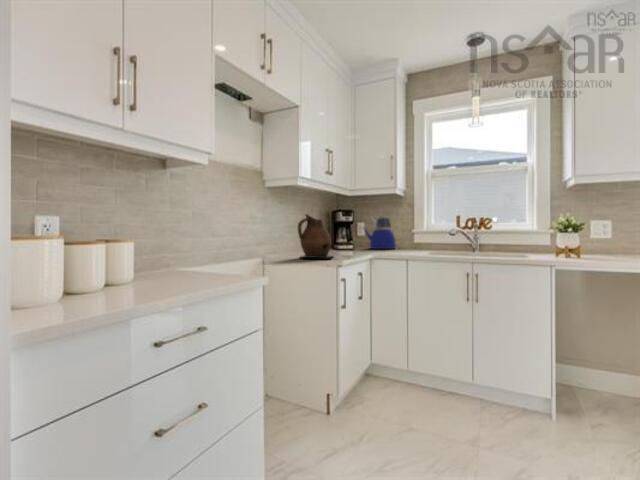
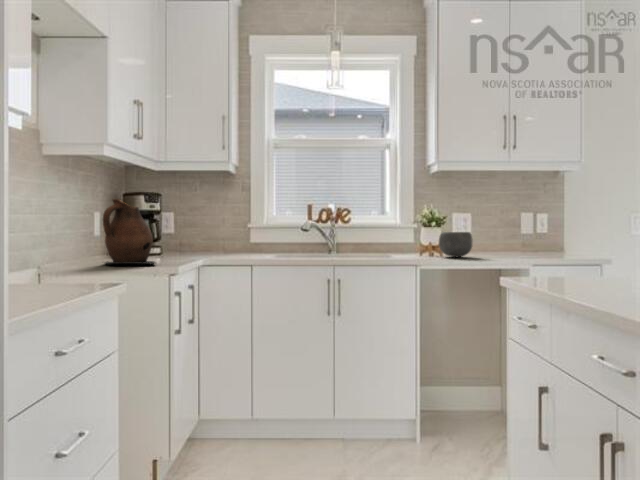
teapot: present [365,215,401,249] -> none [174,199,232,252]
ceramic bowl: none [575,237,613,260] -> present [439,232,472,257]

